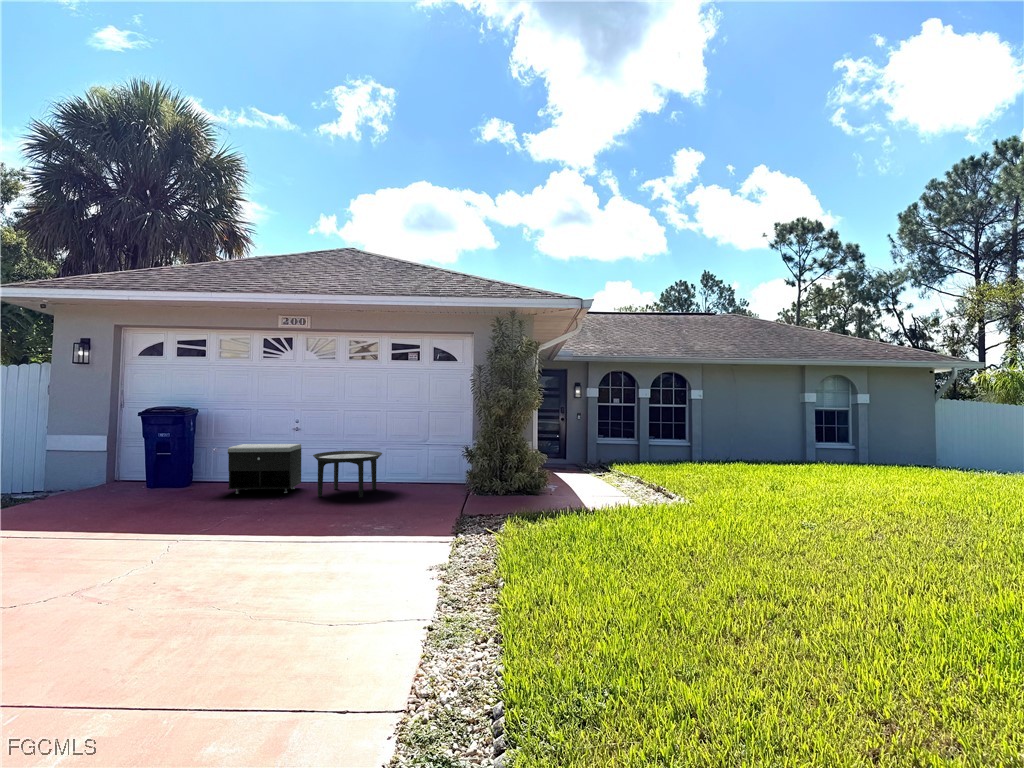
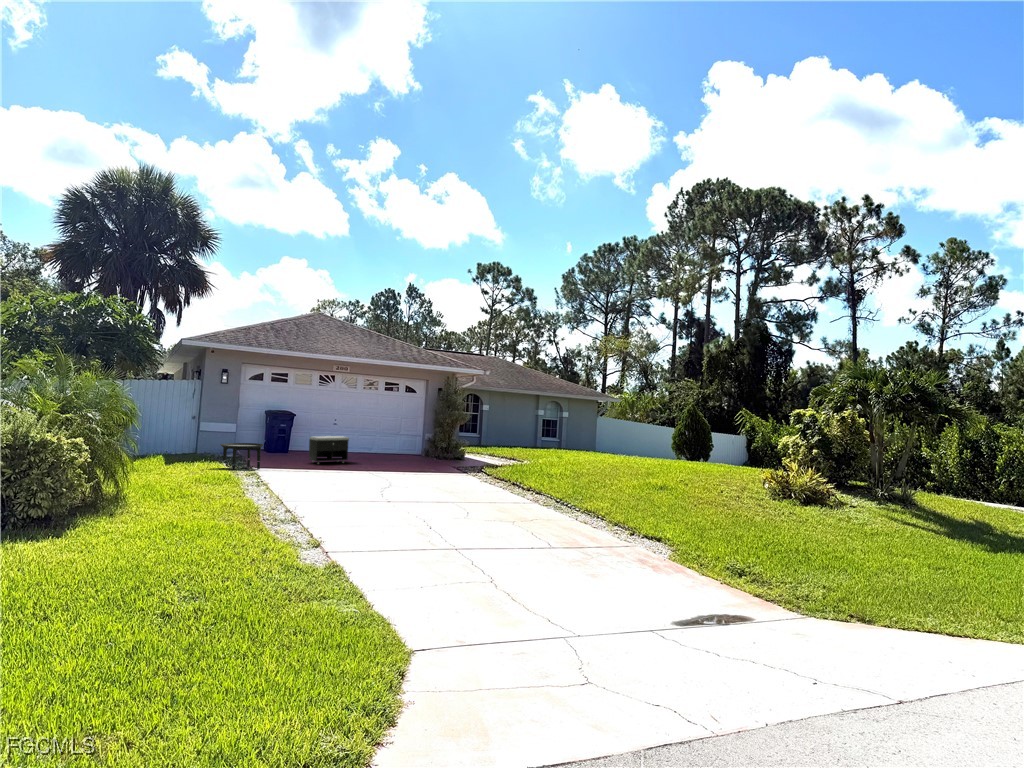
round table: present [313,451,382,498] -> present [221,443,264,470]

